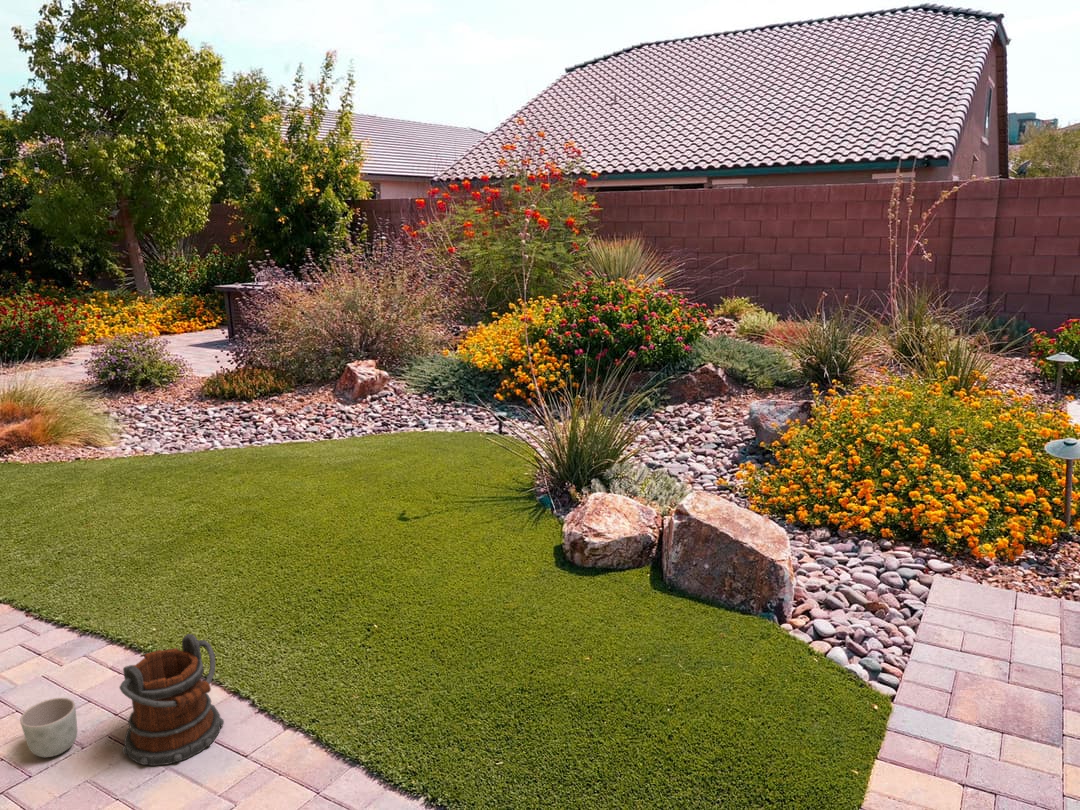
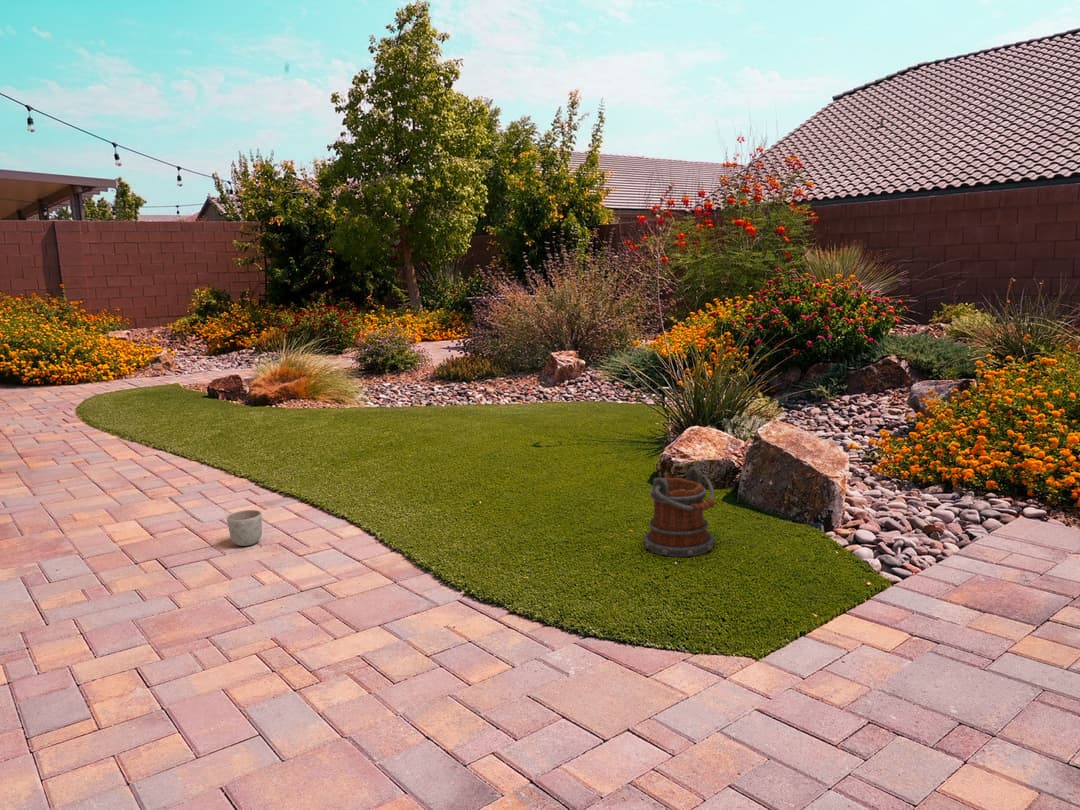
bucket: present [120,634,224,766] -> present [643,467,716,557]

